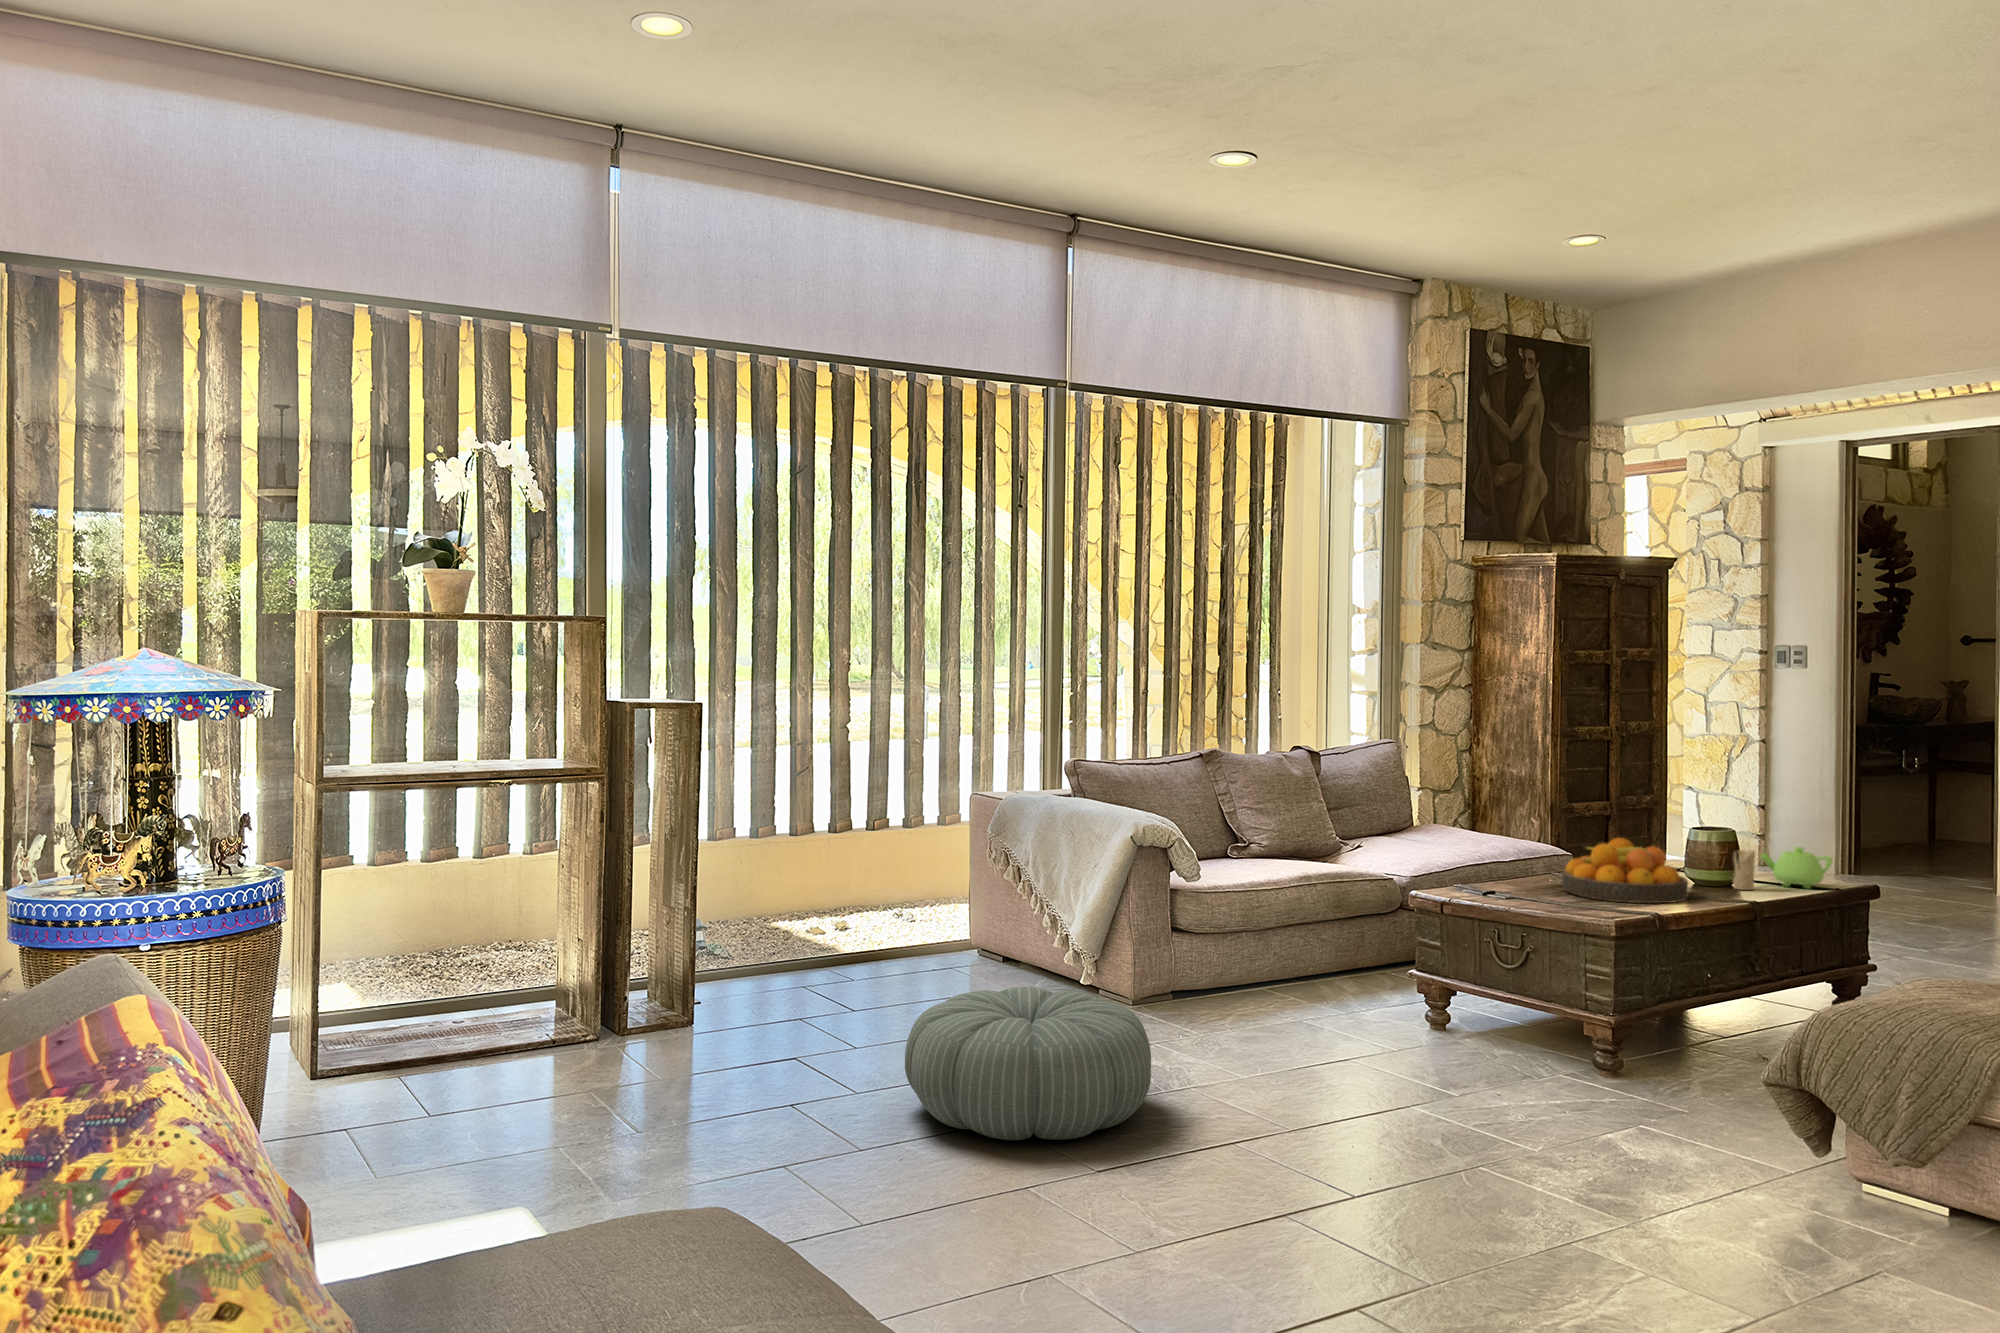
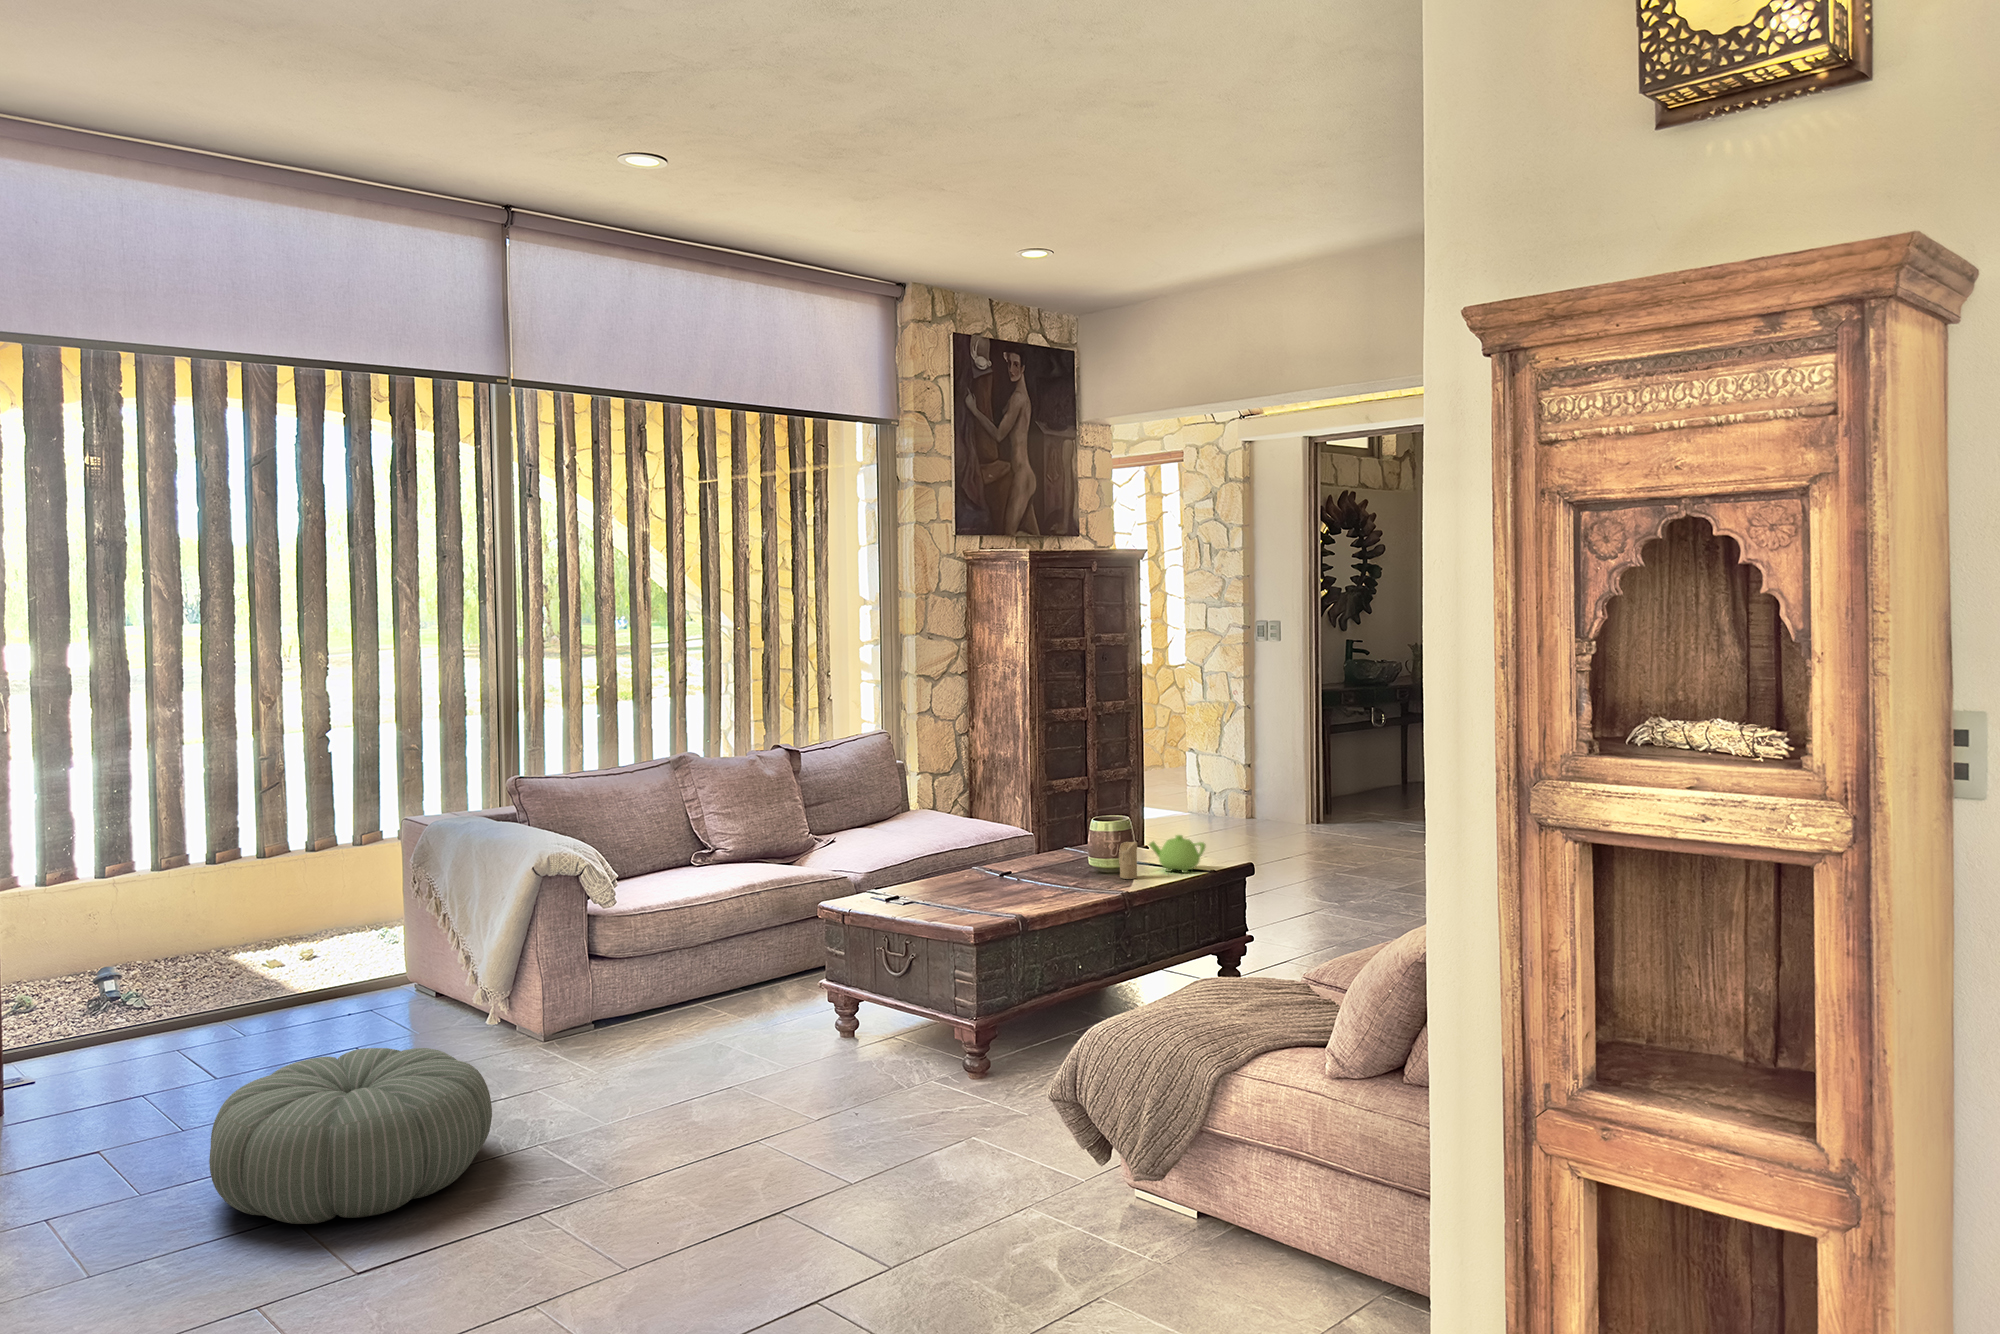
fruit bowl: present [1562,838,1688,903] -> none [962,838,1071,903]

